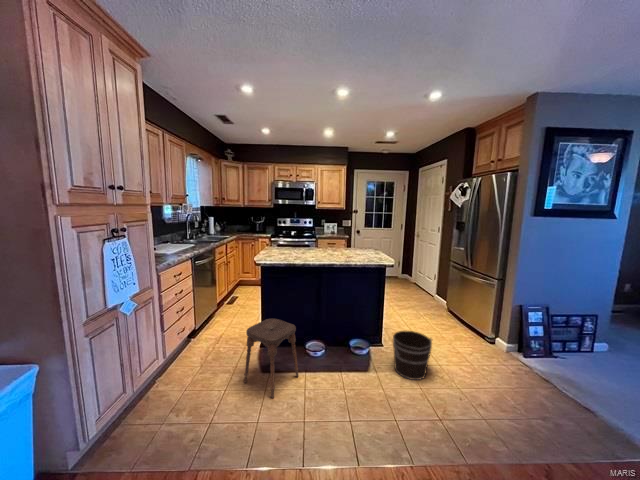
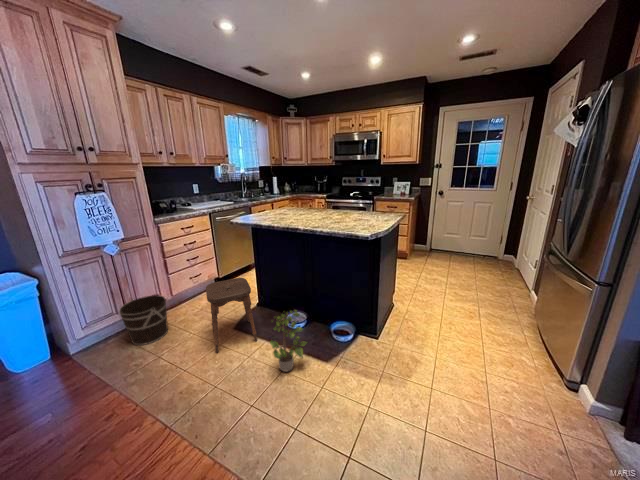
potted plant: none [336,329,362,389] -> present [270,310,307,372]
bucket: present [393,331,432,380] -> present [119,295,168,345]

